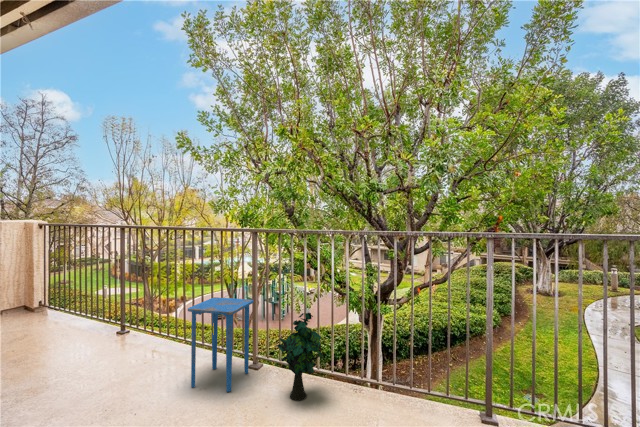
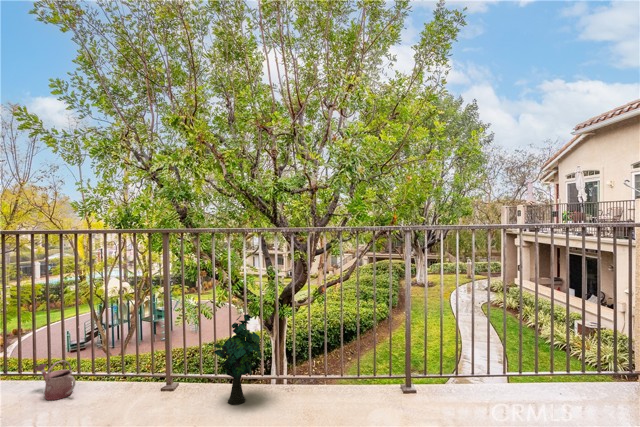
side table: present [188,297,253,392] -> none [104,309,177,413]
watering can: none [154,334,178,366] -> present [35,360,75,400]

